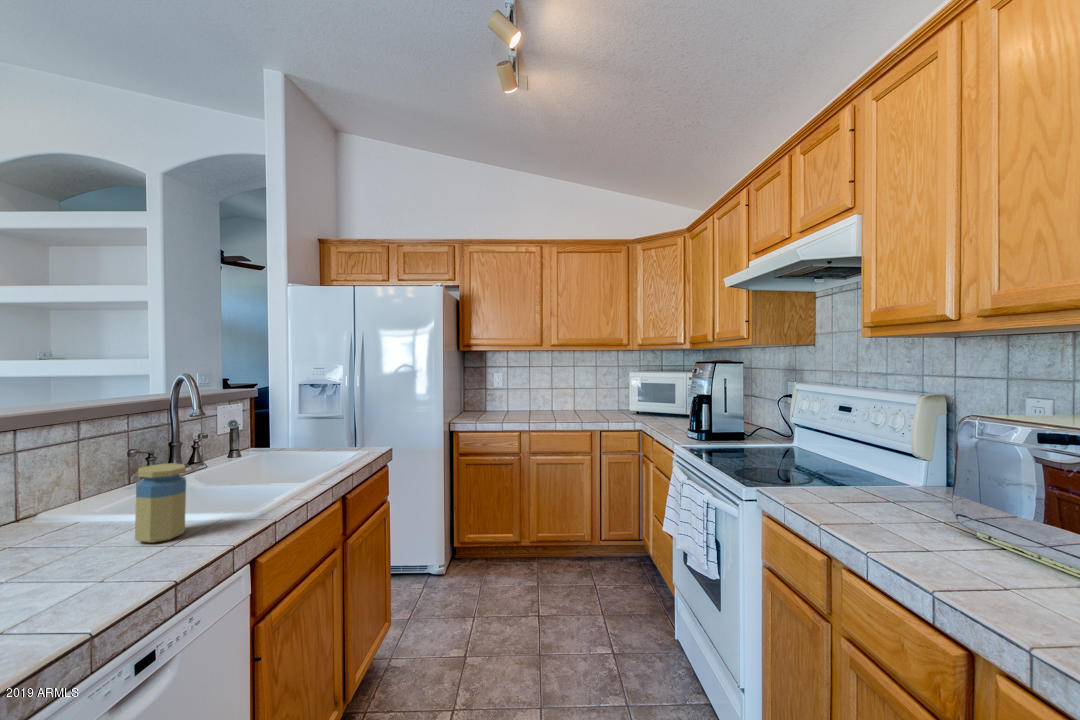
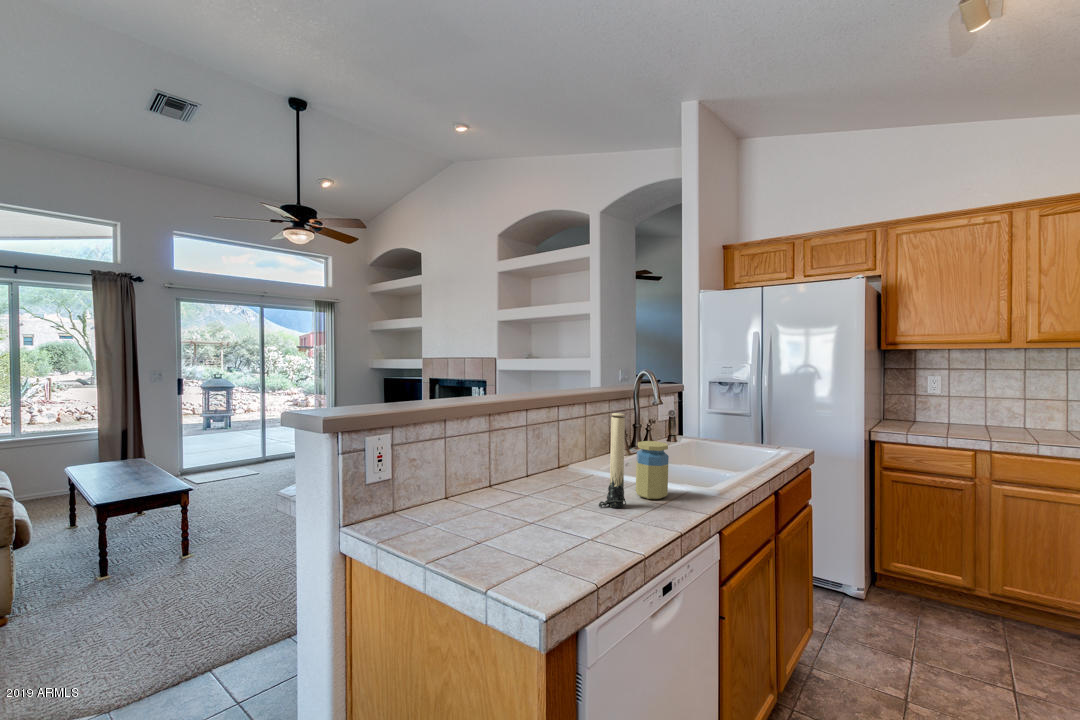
candle: none [51,432,105,574] -> present [599,413,626,508]

